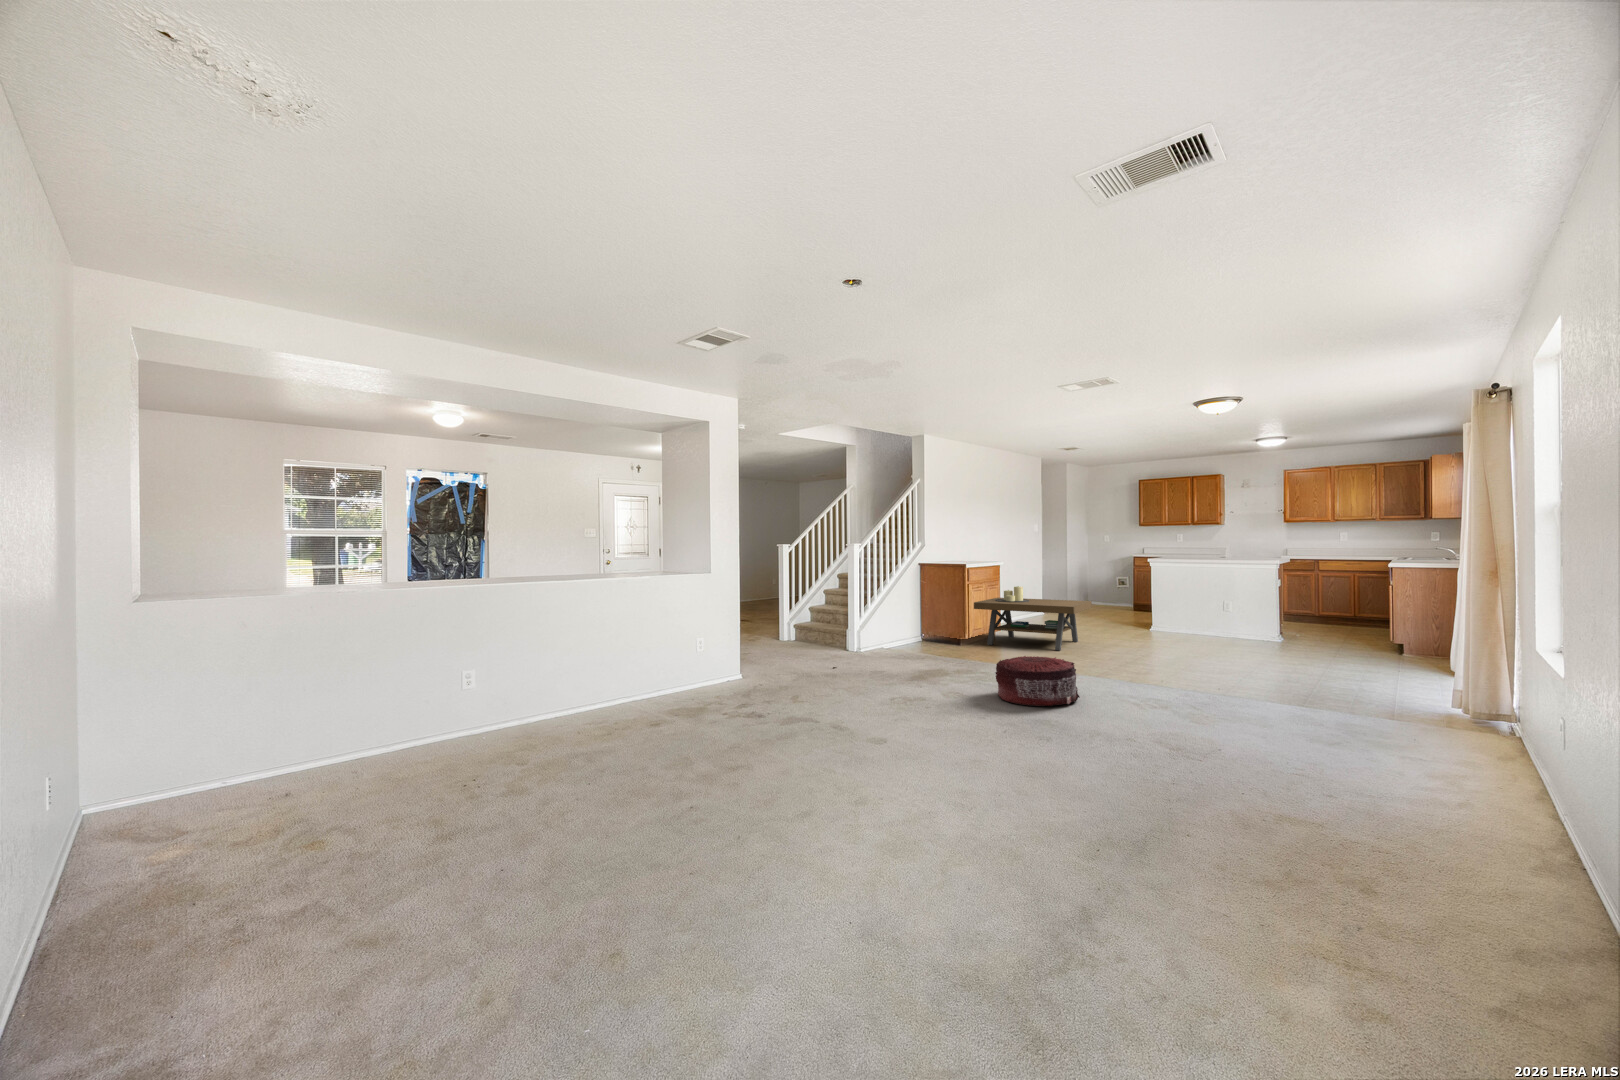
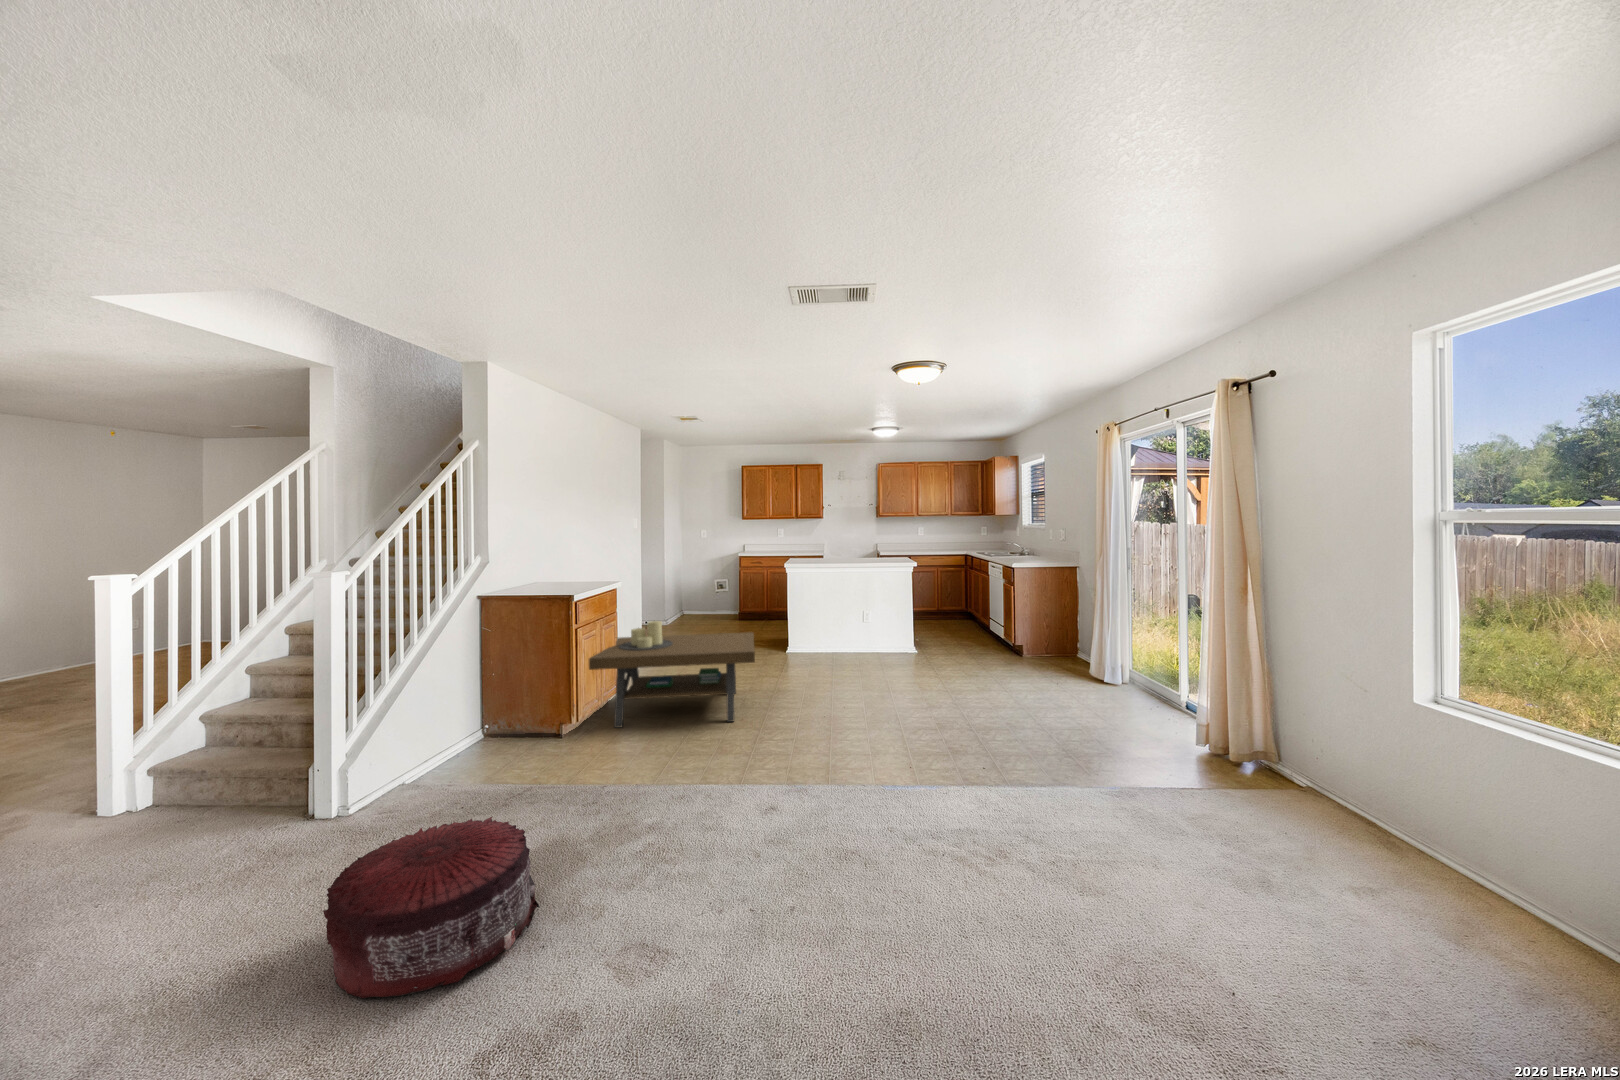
pouf: present [995,656,1080,706] -> present [323,817,539,999]

